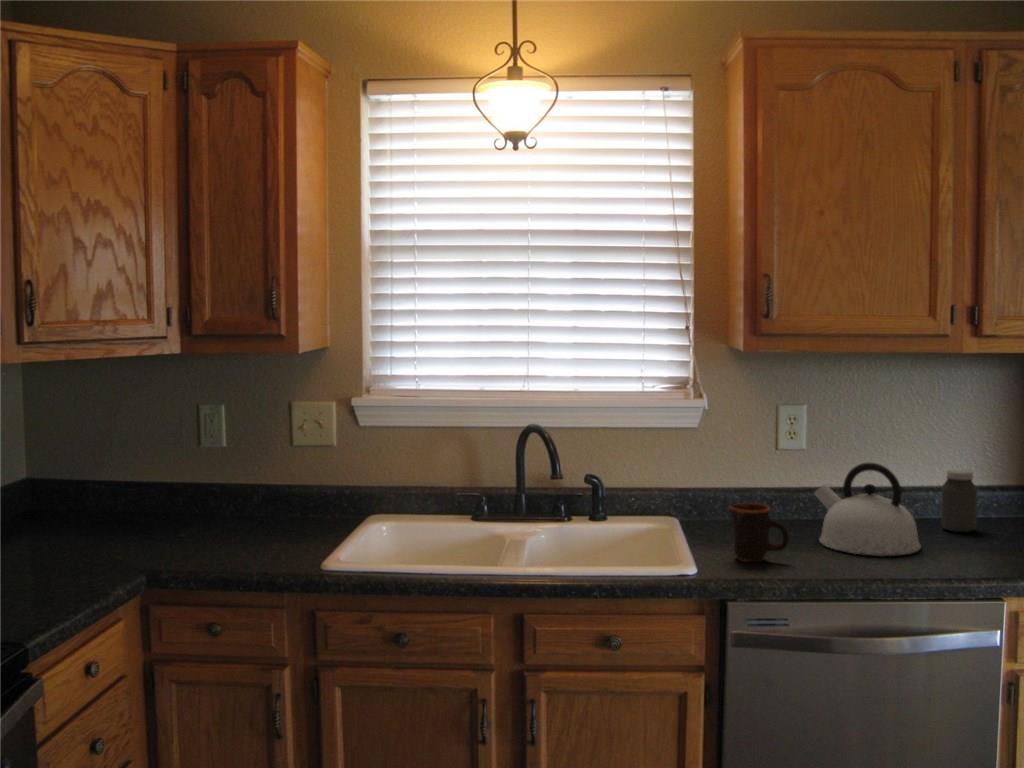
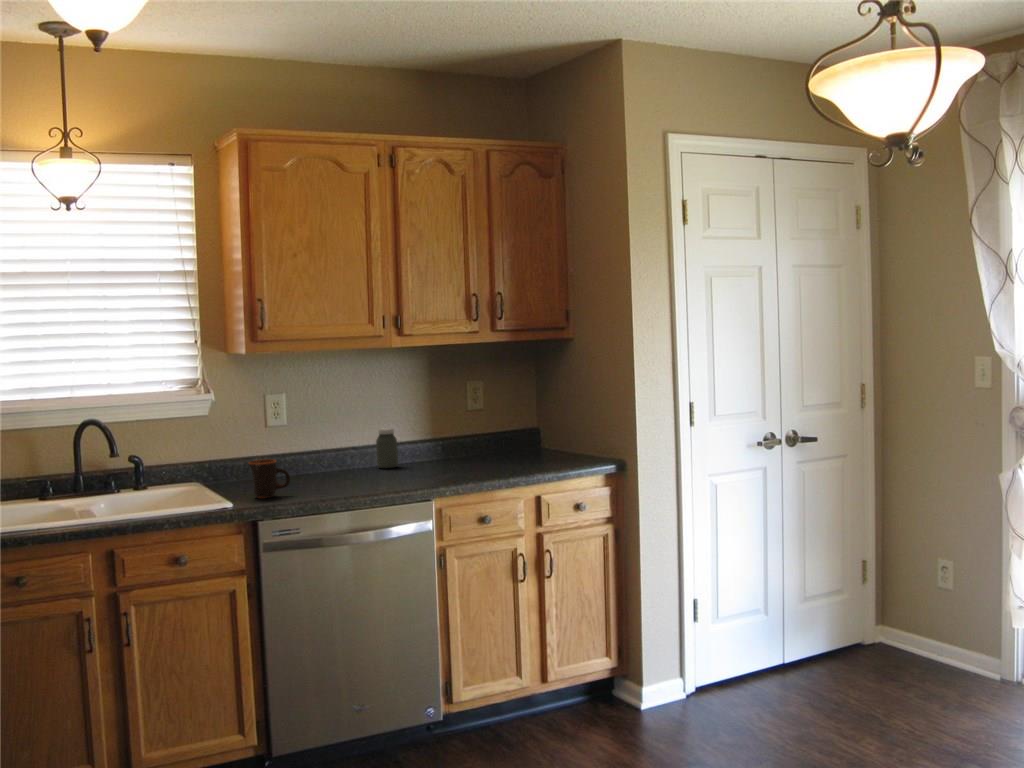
kettle: present [814,463,921,556] -> none [299,426,368,485]

